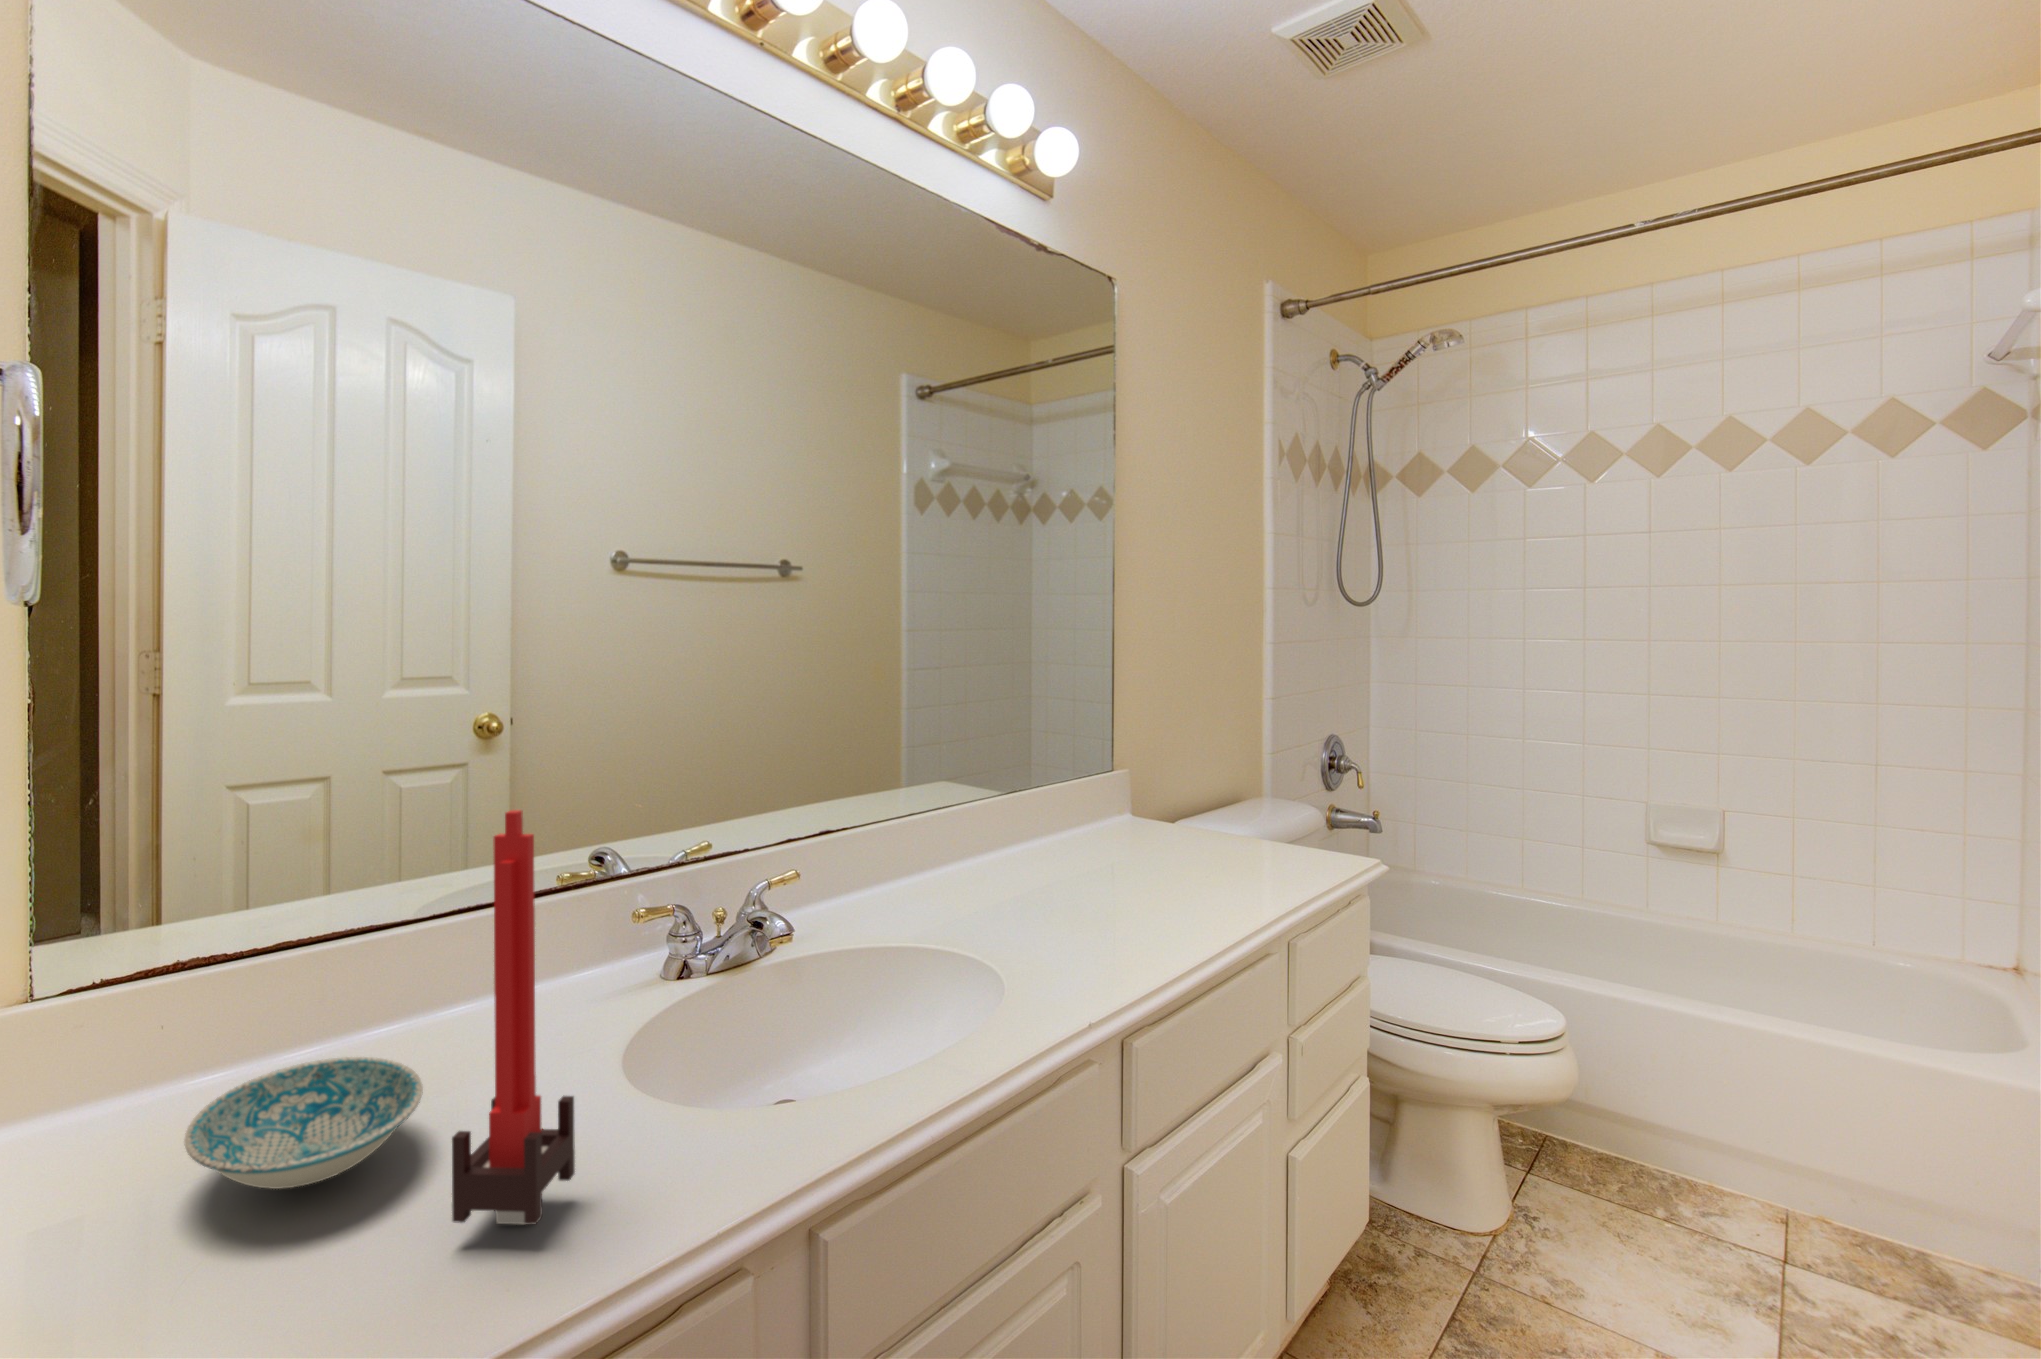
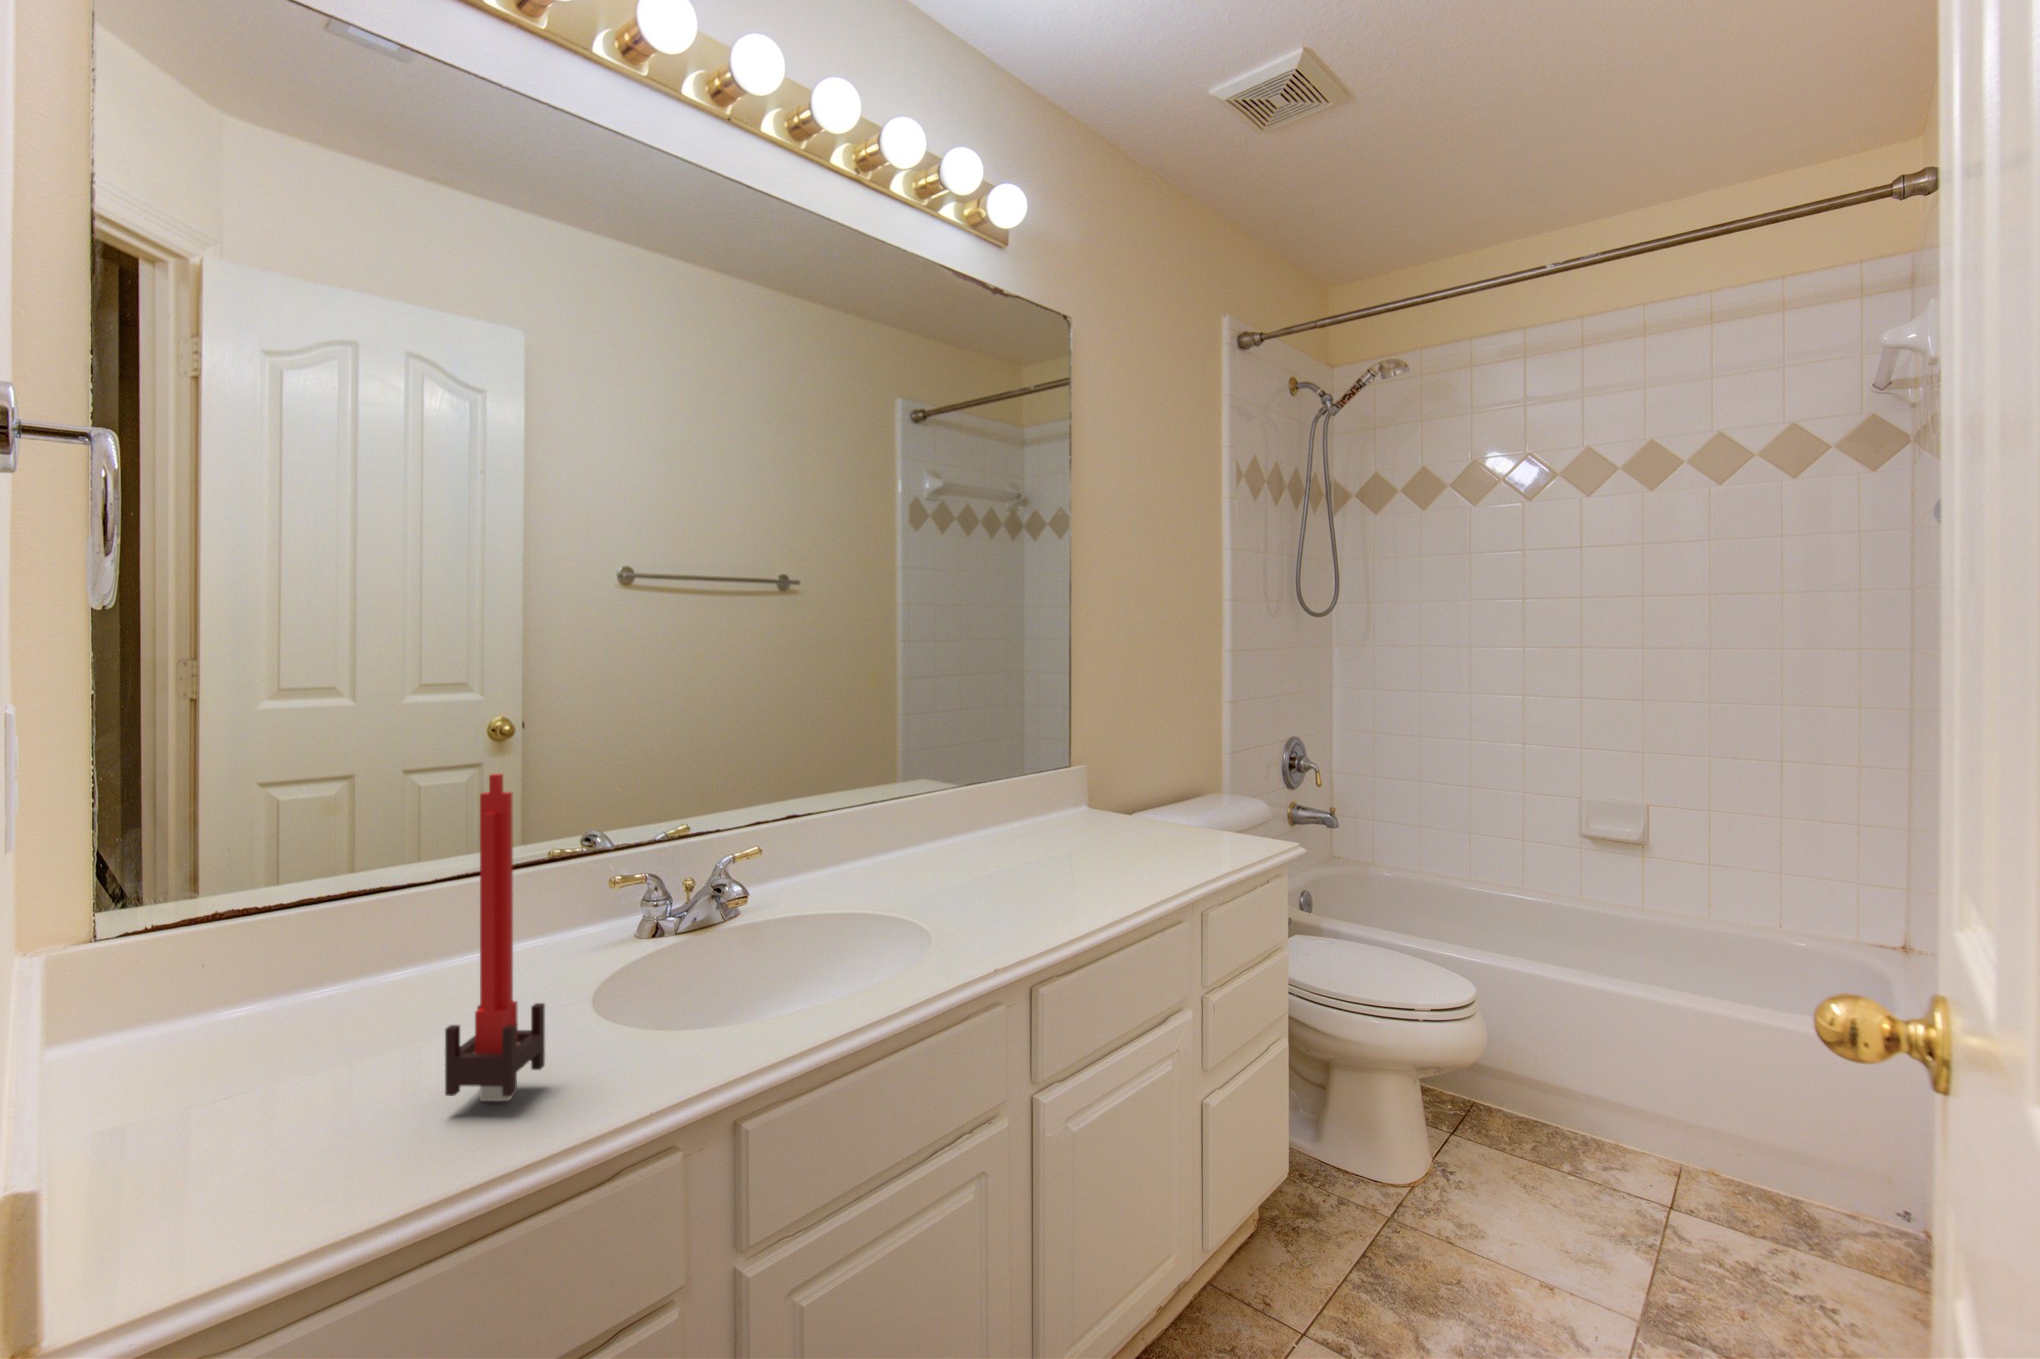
ceramic bowl: present [184,1057,423,1189] -> none [229,986,422,1077]

